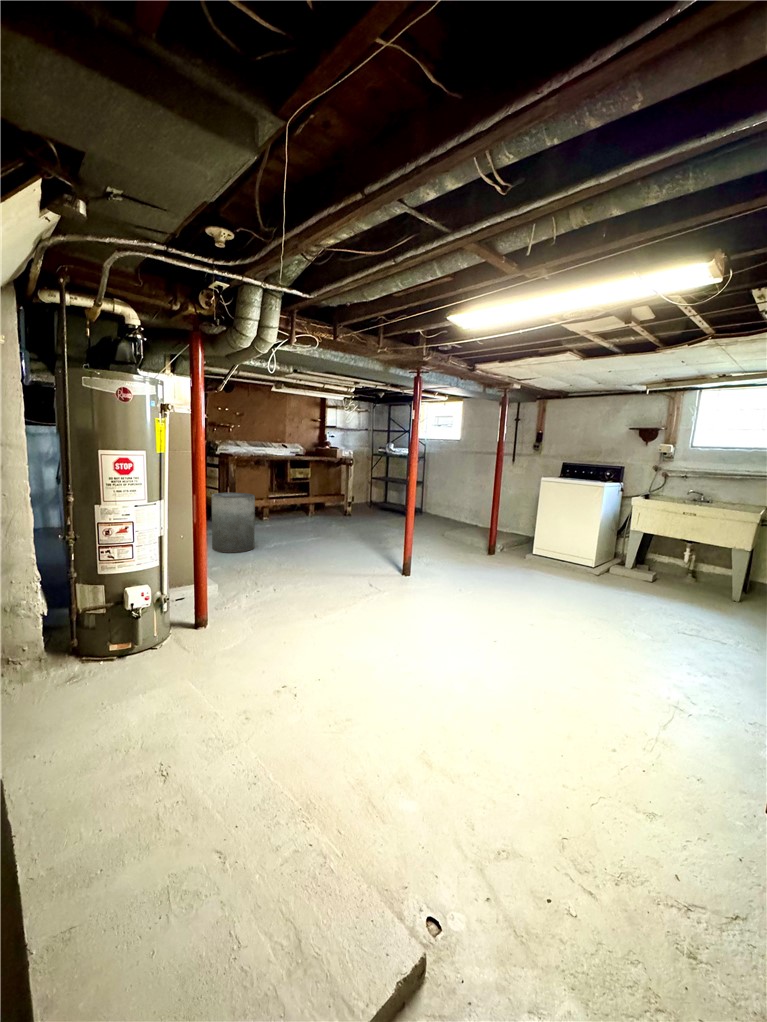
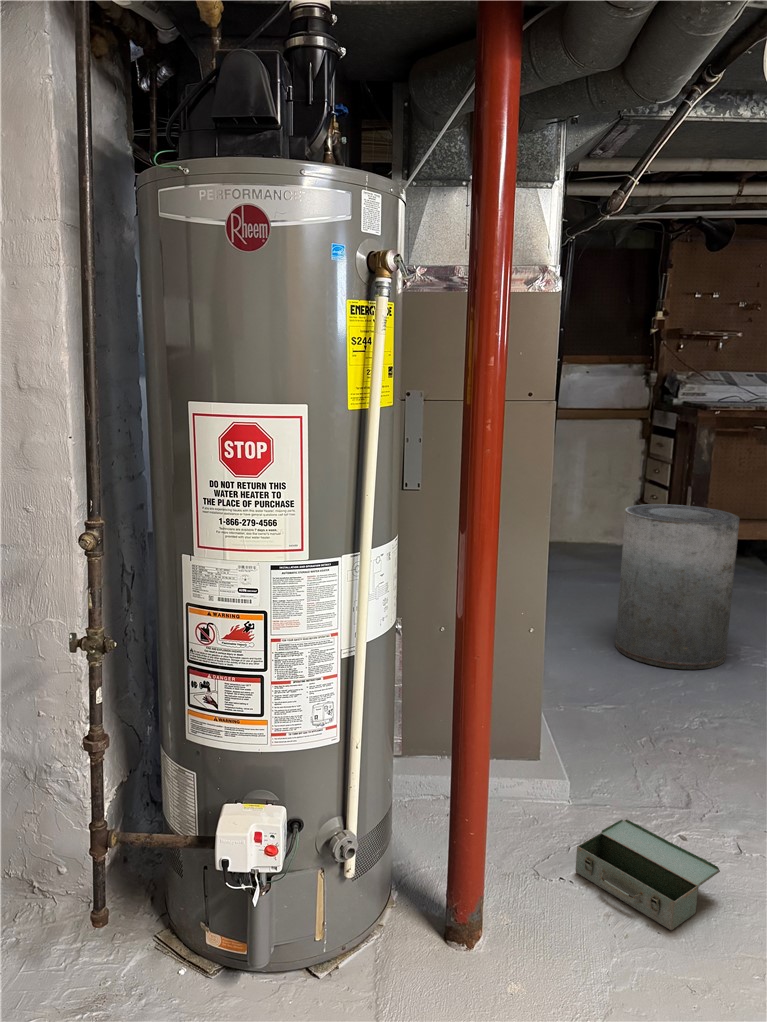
toolbox: none [229,588,273,610] -> present [575,819,720,930]

